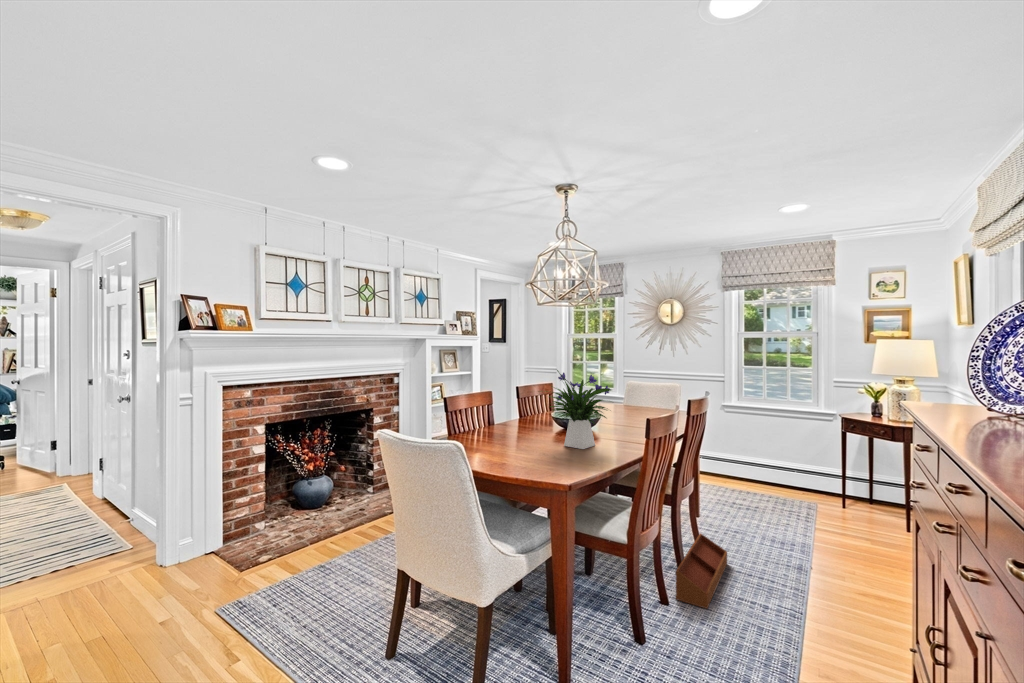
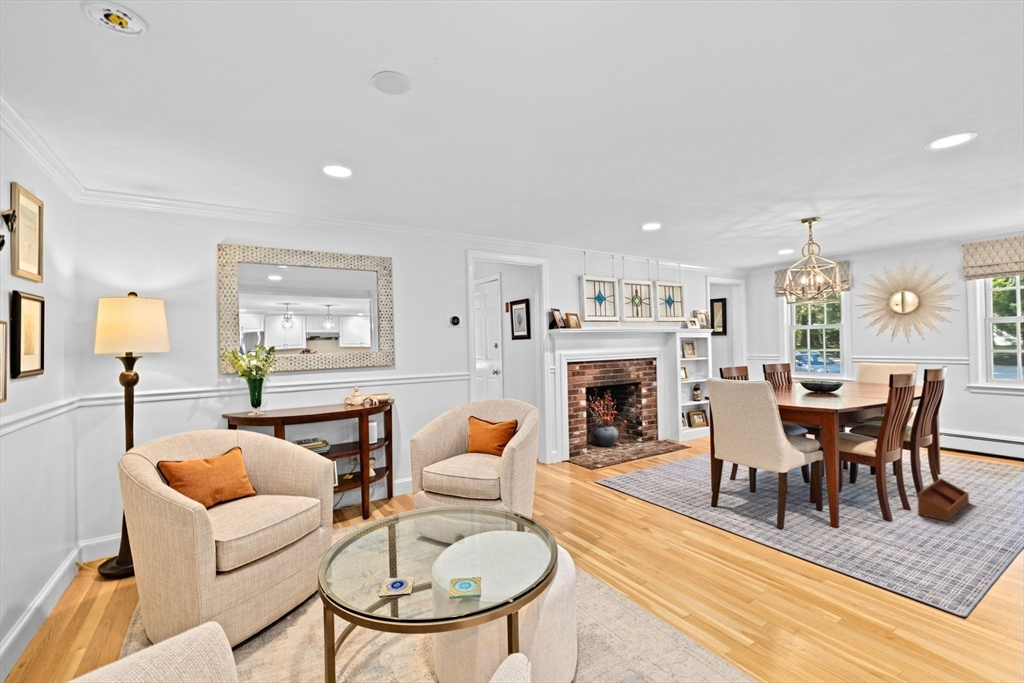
flower arrangement: present [550,370,611,449] -> none [797,348,860,402]

